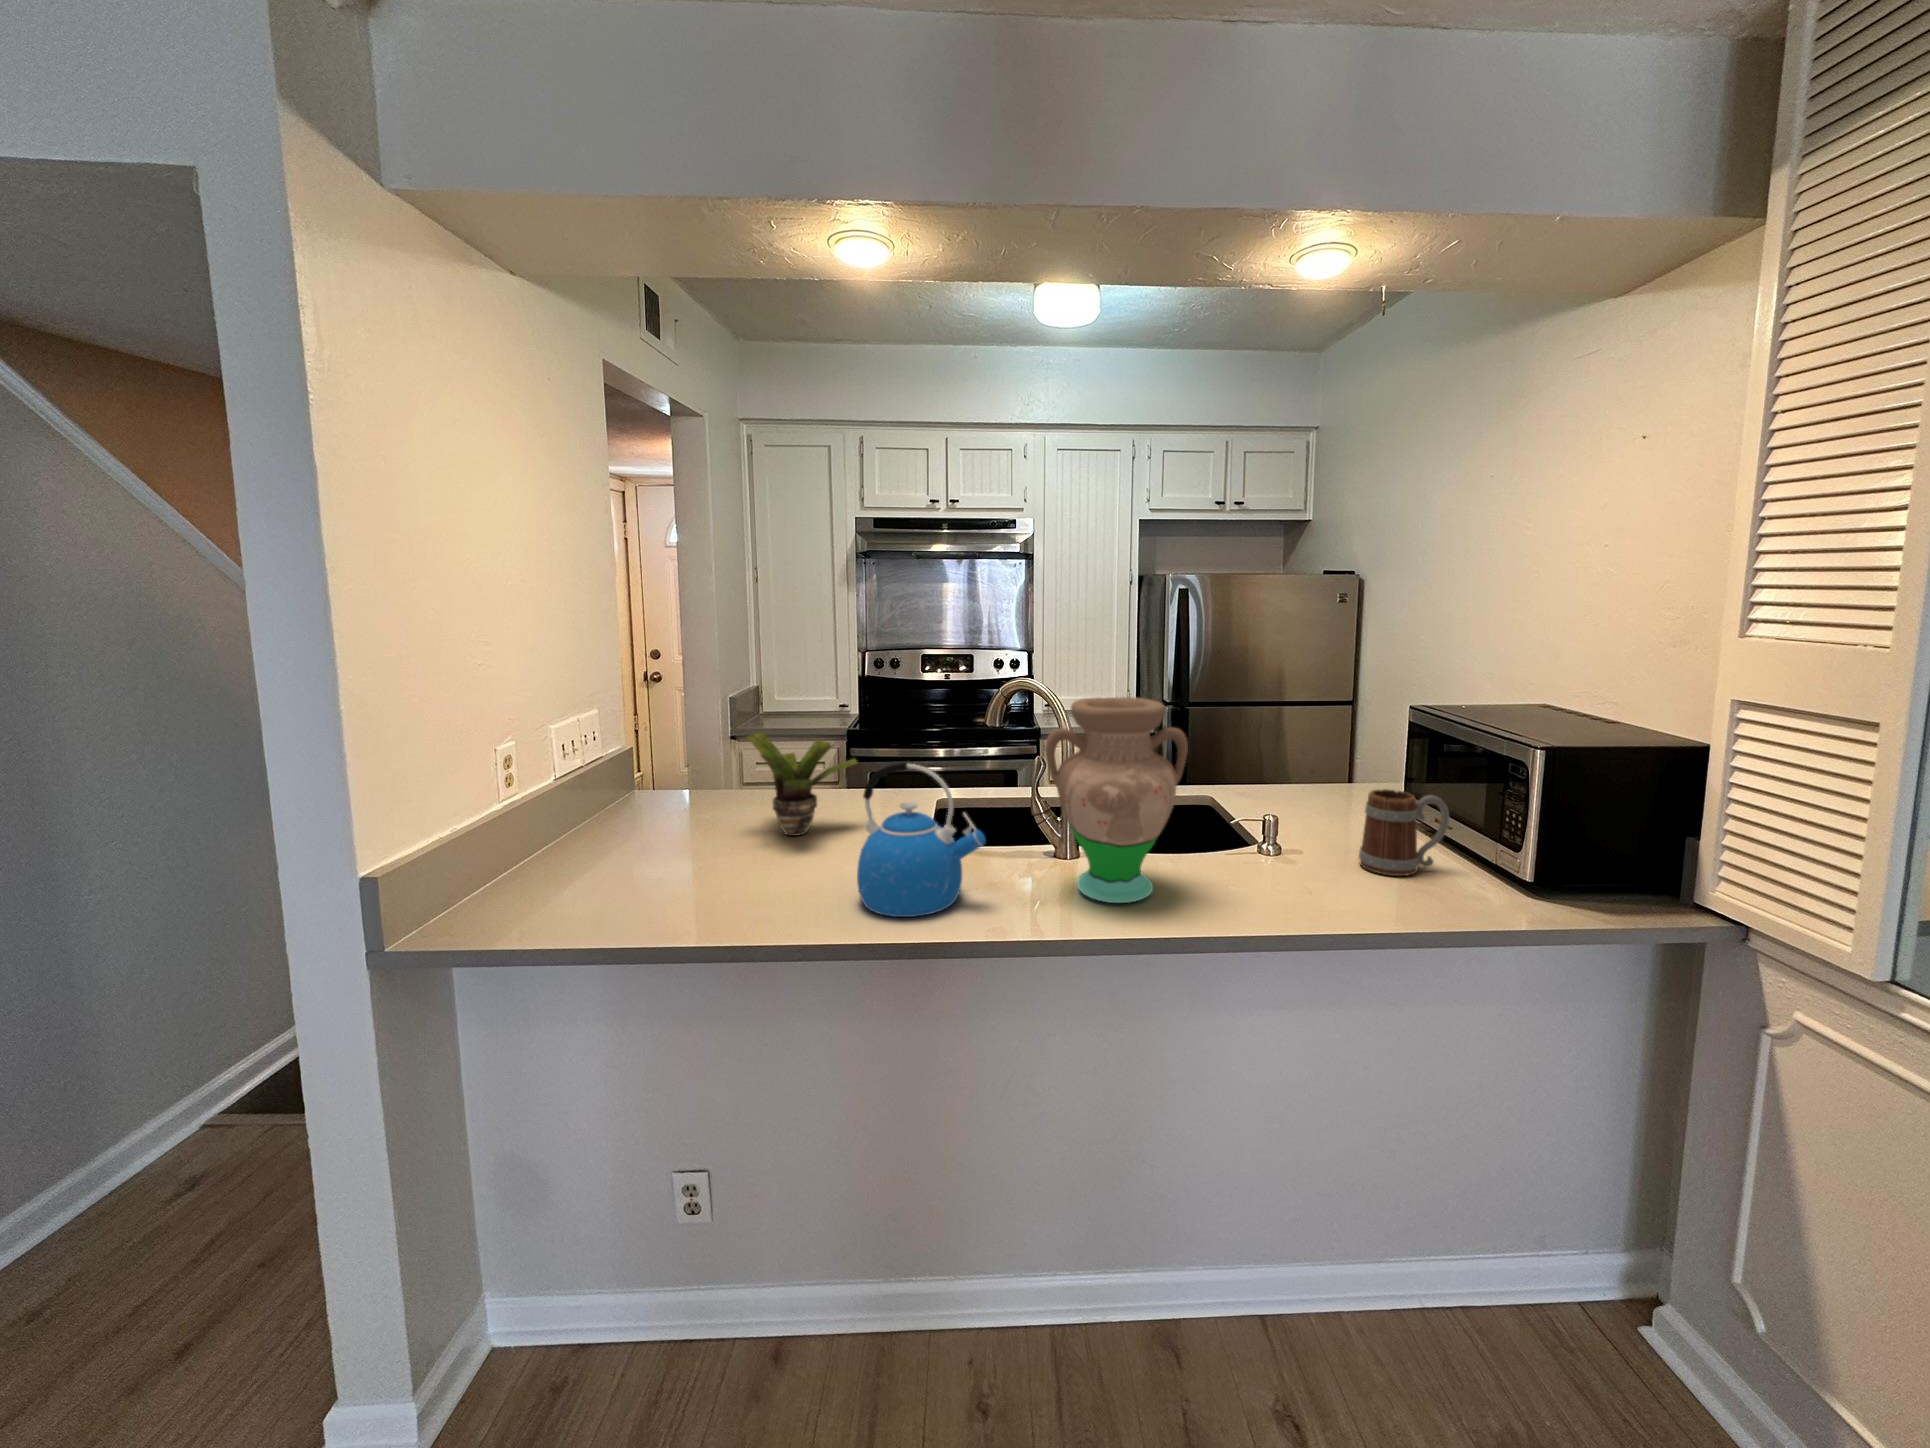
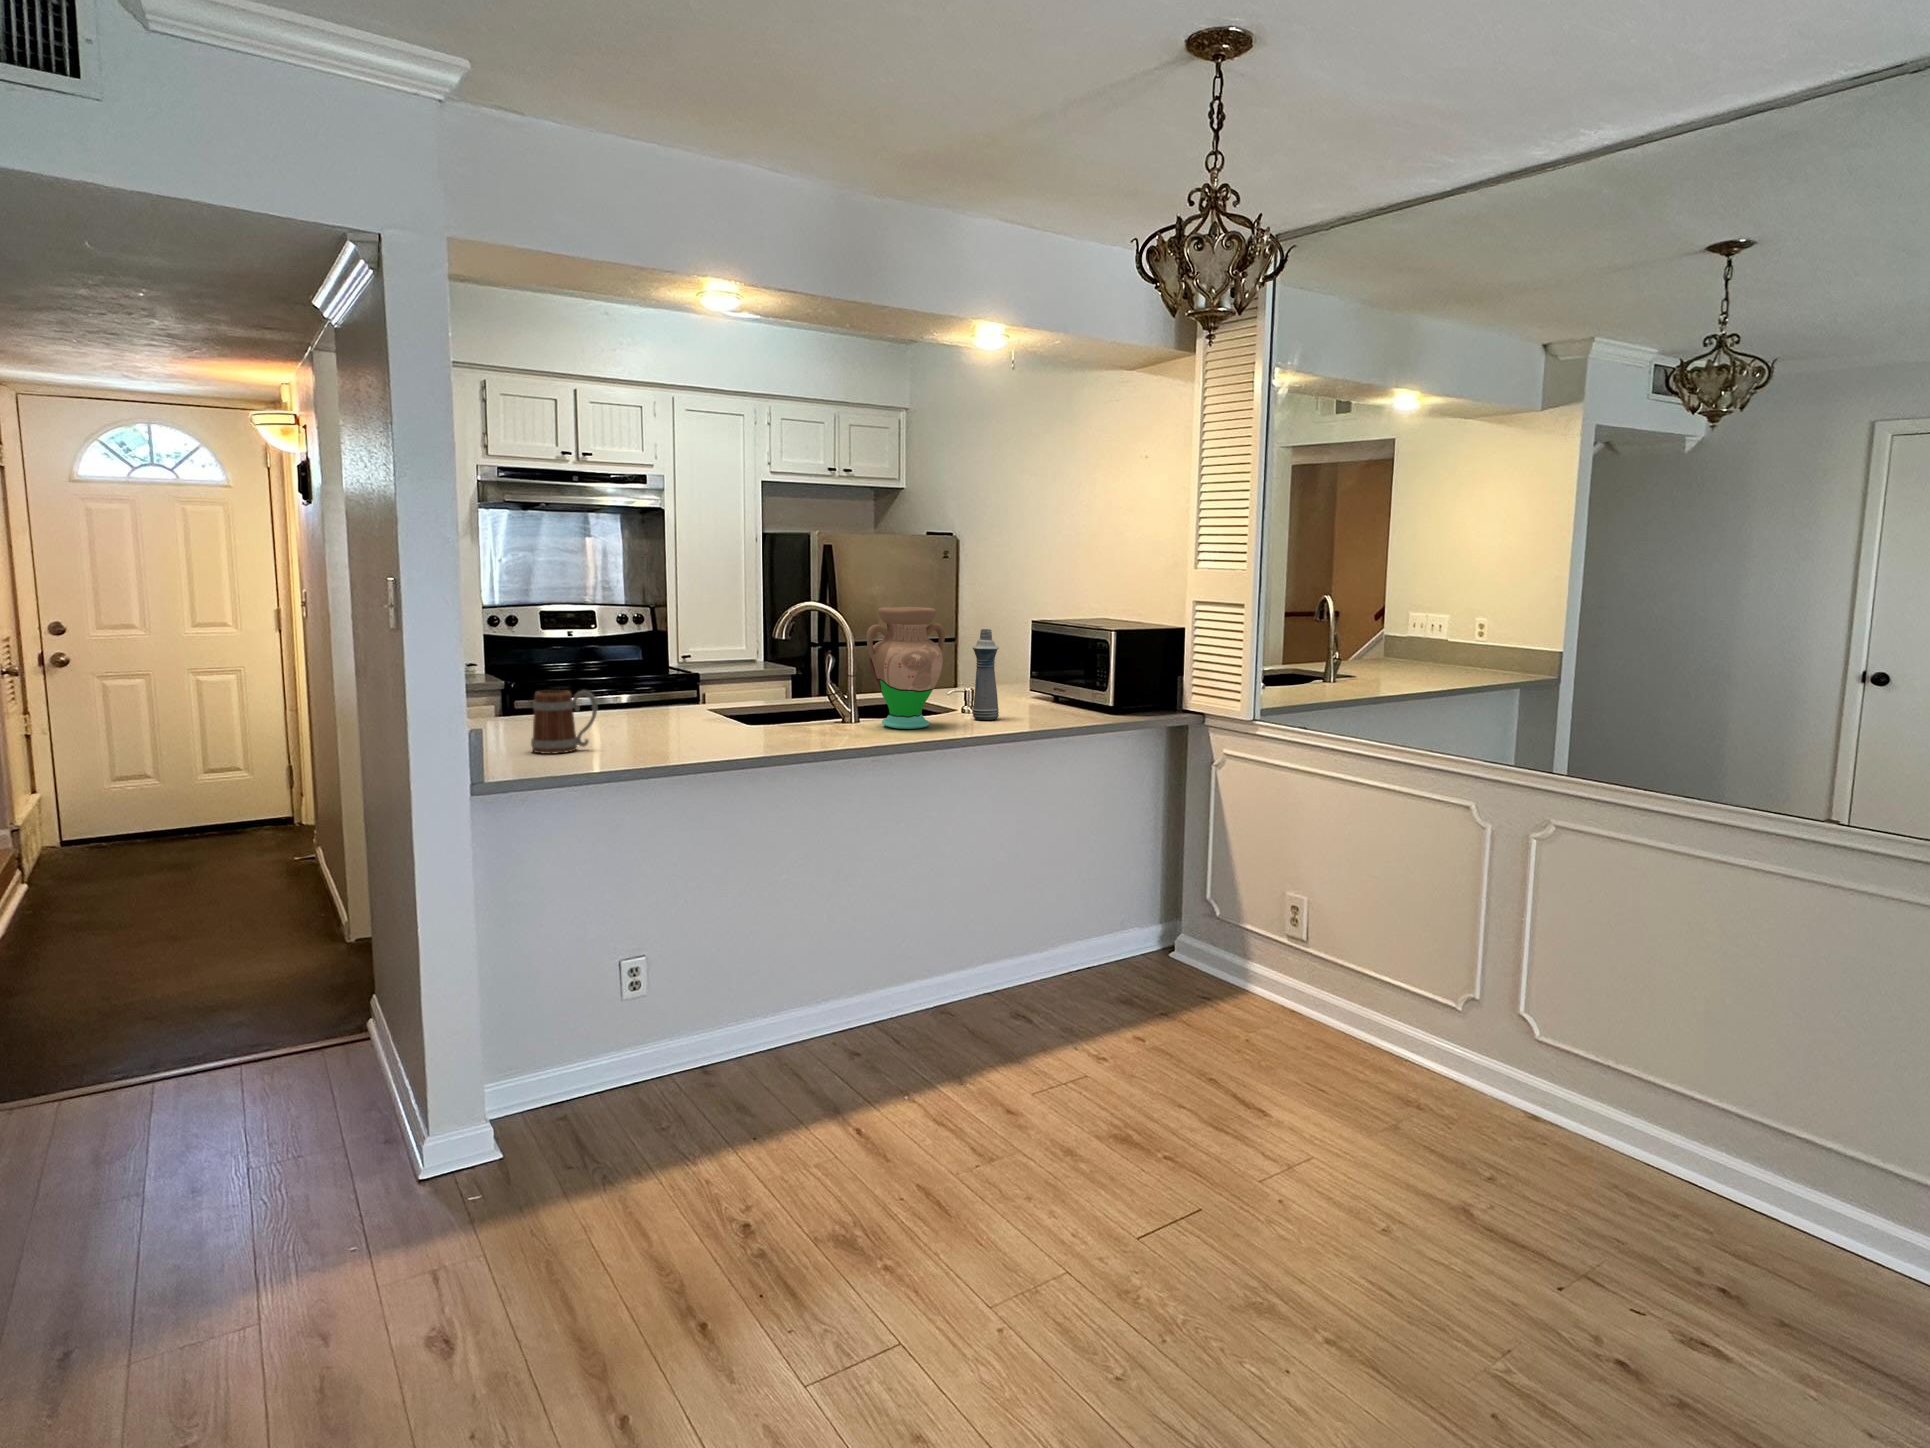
potted plant: present [747,732,857,836] -> none [595,649,683,728]
bottle: none [1247,735,1296,889] -> present [973,629,999,720]
kettle: present [857,761,986,917] -> none [758,646,842,741]
mug: present [1359,789,1449,876] -> present [531,690,597,754]

